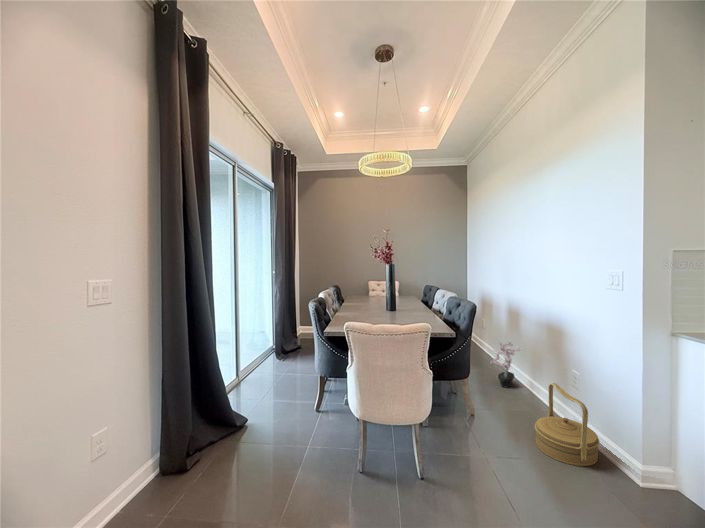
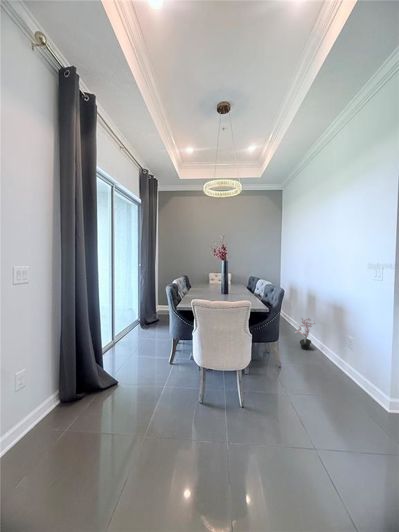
woven basket: present [535,383,600,466] -> none [321,344,363,398]

